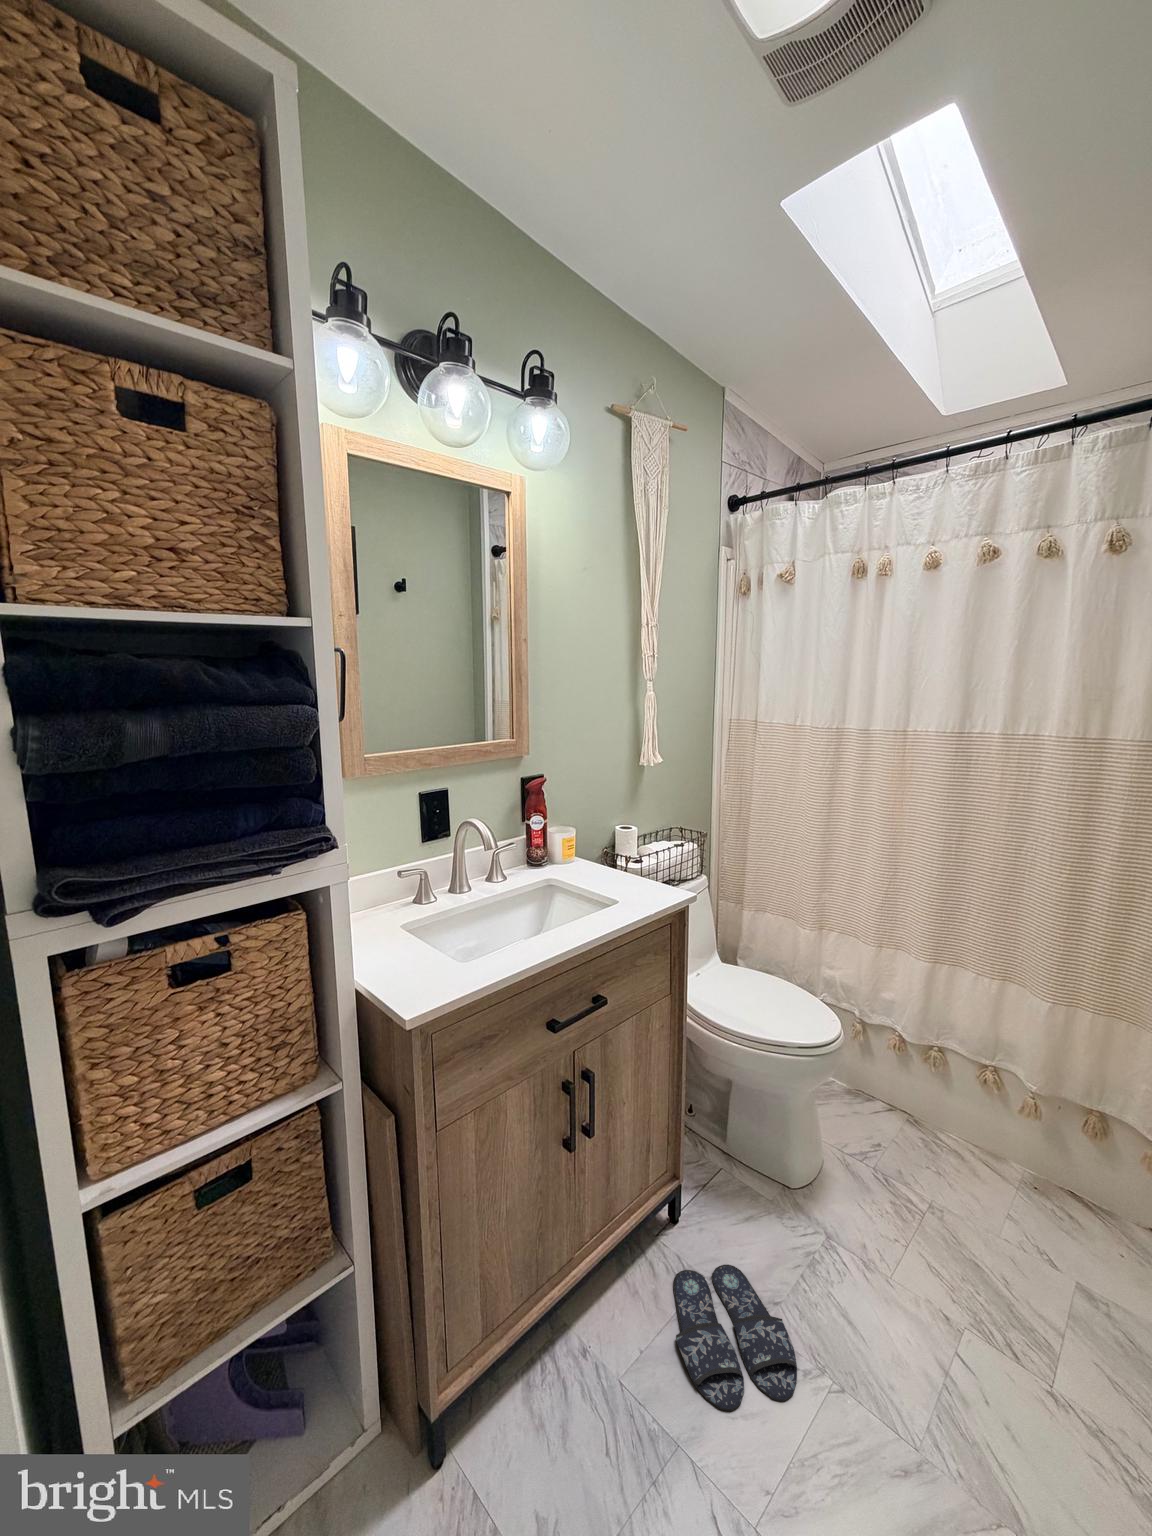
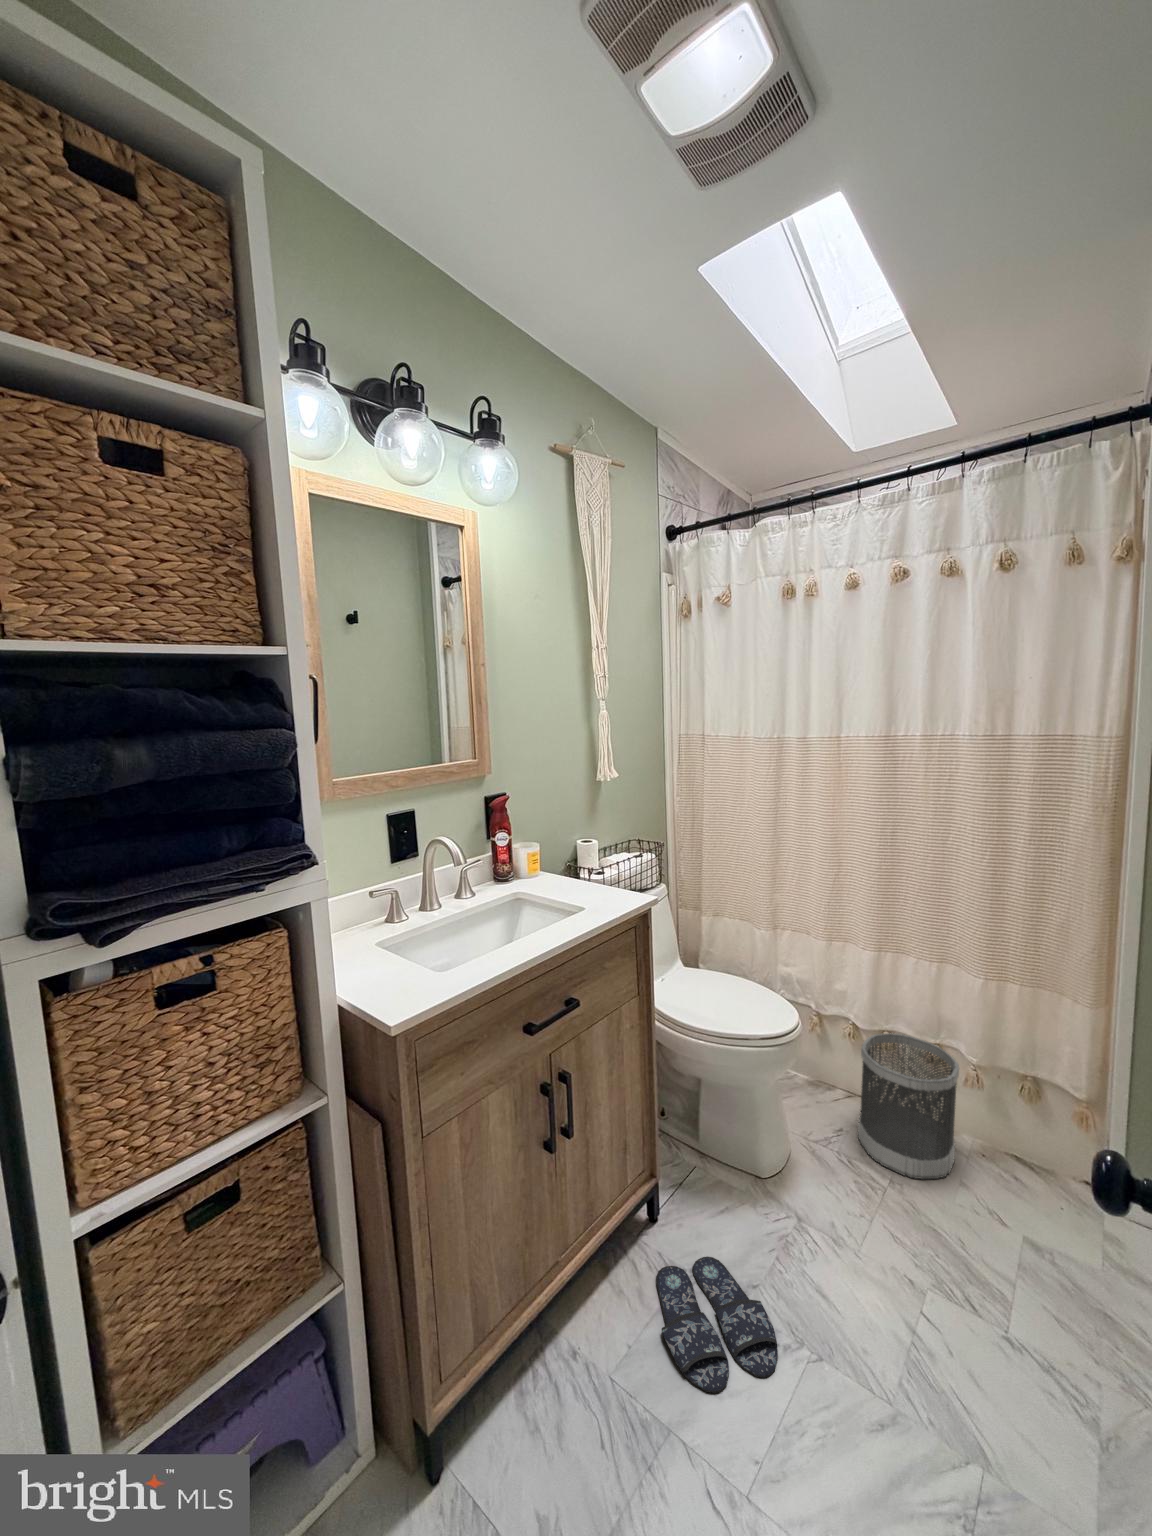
wastebasket: none [897,1048,1016,1208] -> present [858,1033,959,1179]

